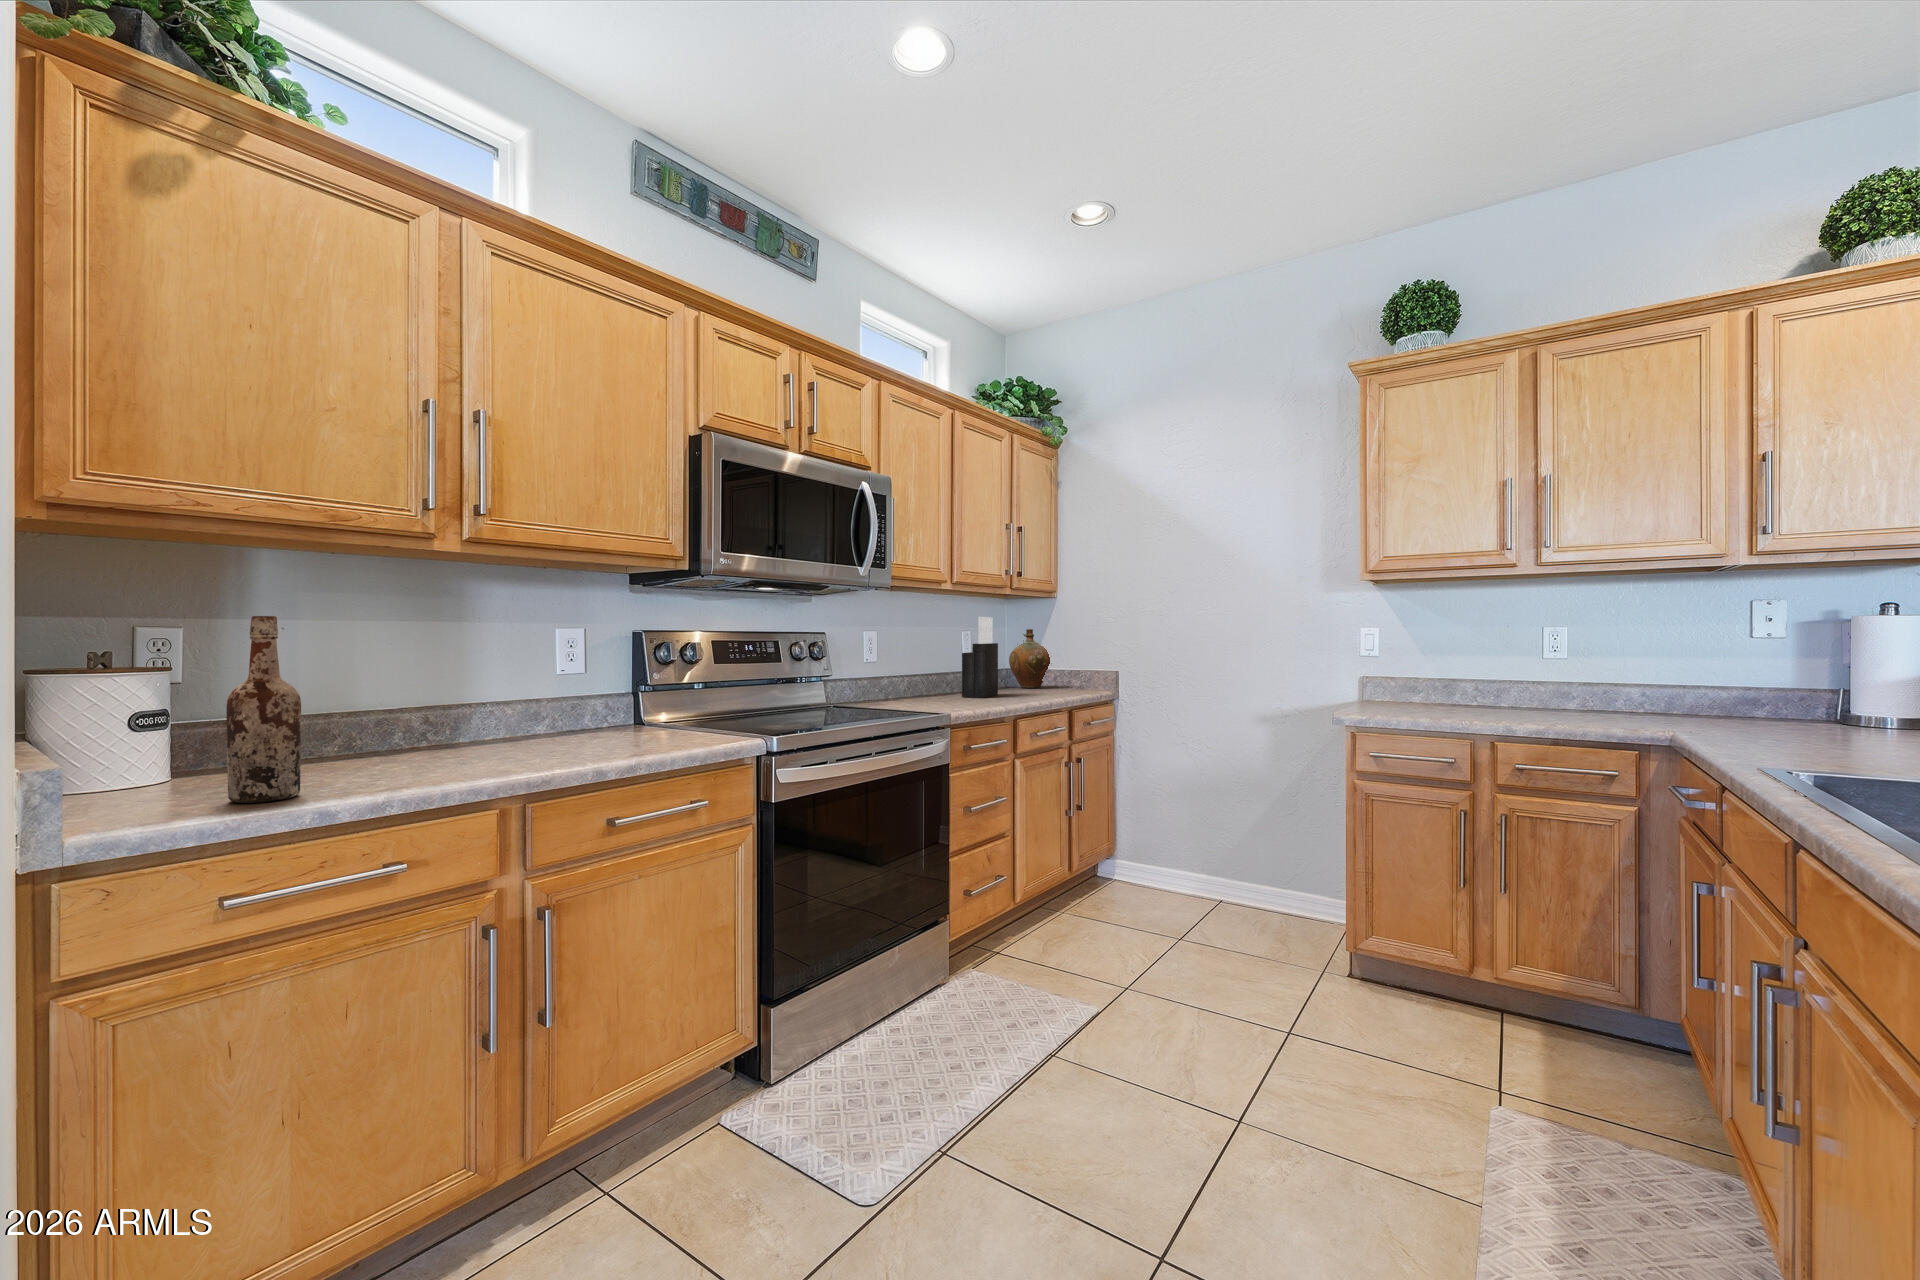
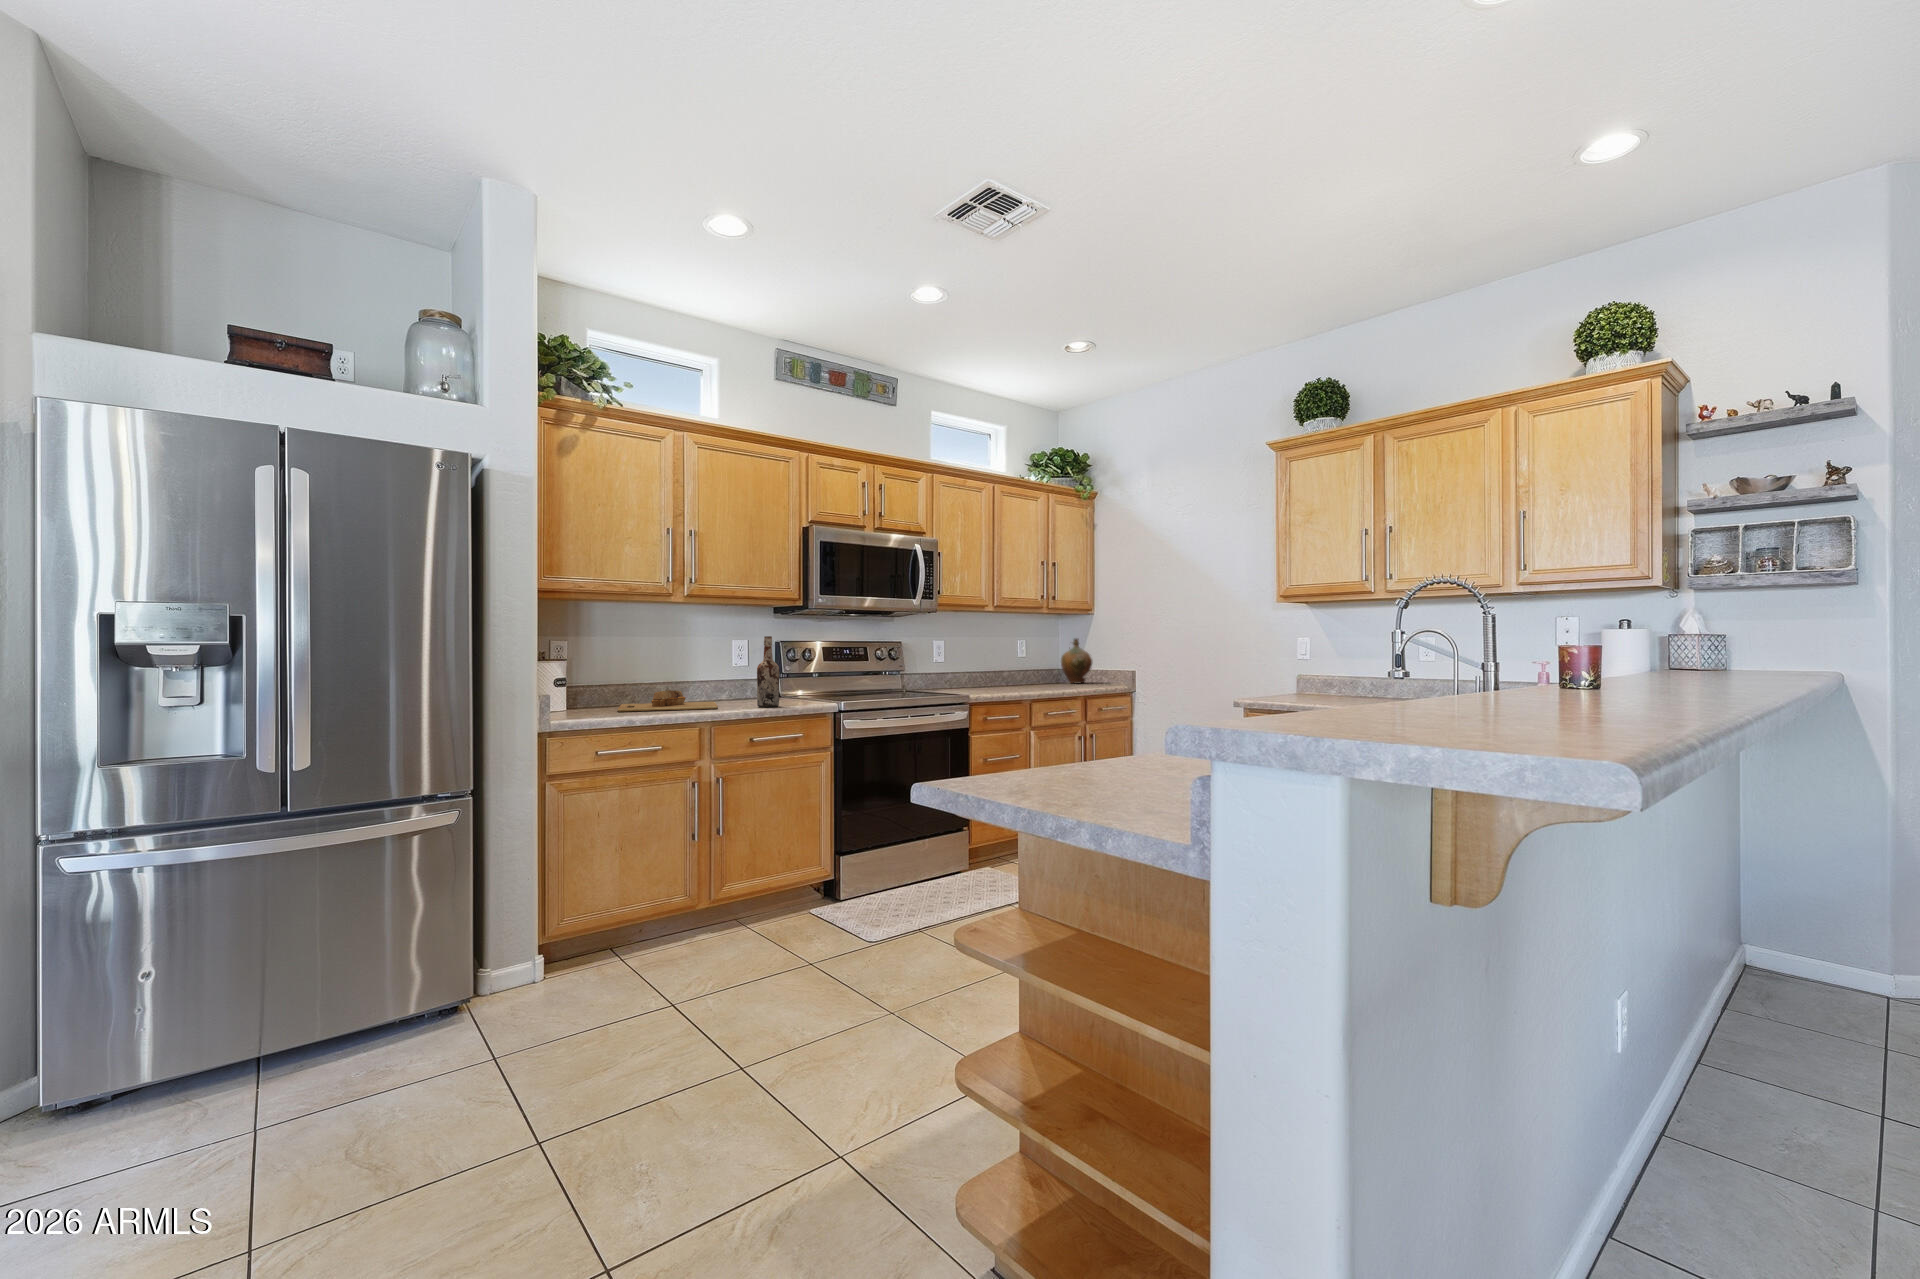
wine bottle: present [226,616,301,803] -> present [757,636,779,707]
knife block: present [962,617,998,698] -> none [1008,630,1037,688]
cutting board: none [305,727,540,782] -> present [617,690,718,712]

